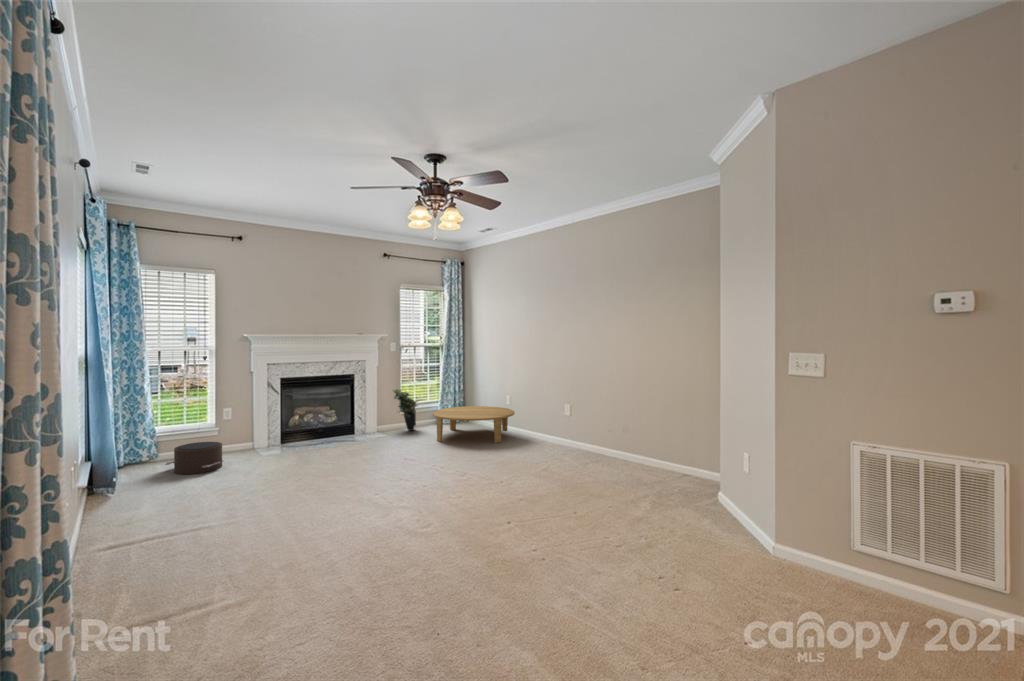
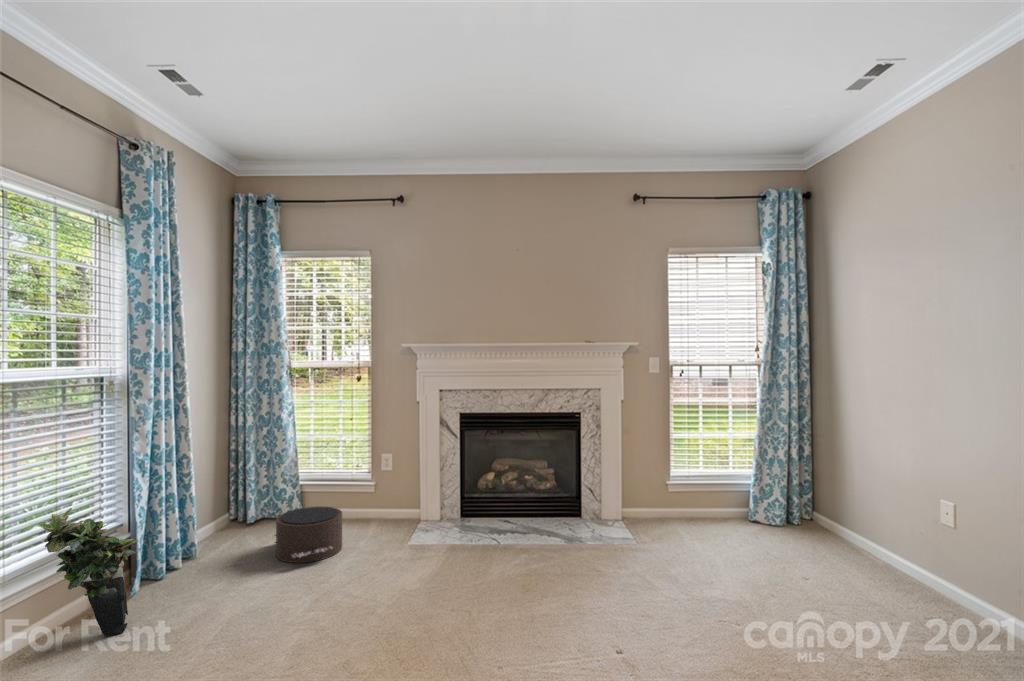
potted plant: present [392,389,417,431] -> present [37,508,139,636]
coffee table: present [433,406,514,443] -> none [715,498,944,634]

